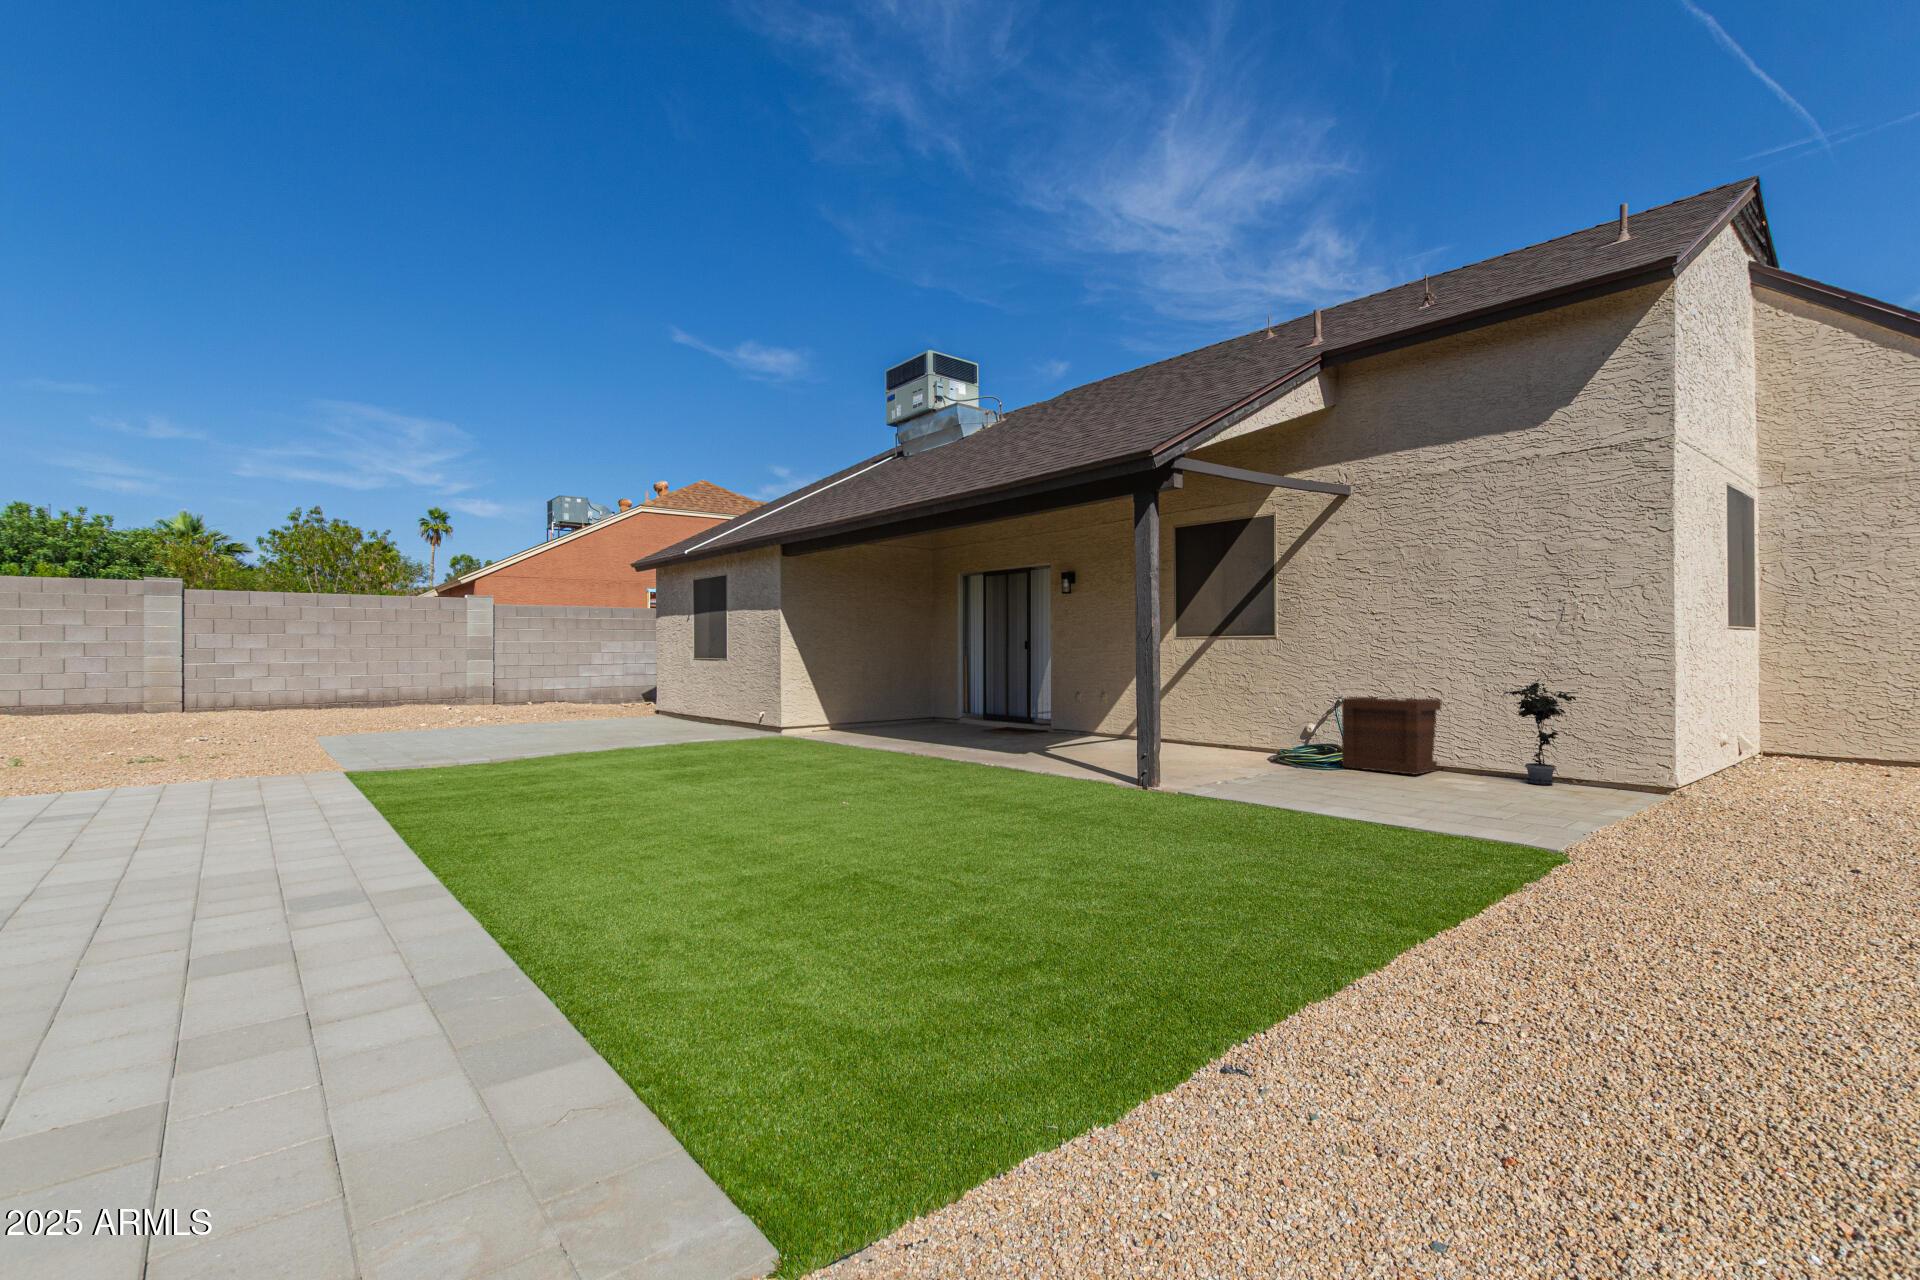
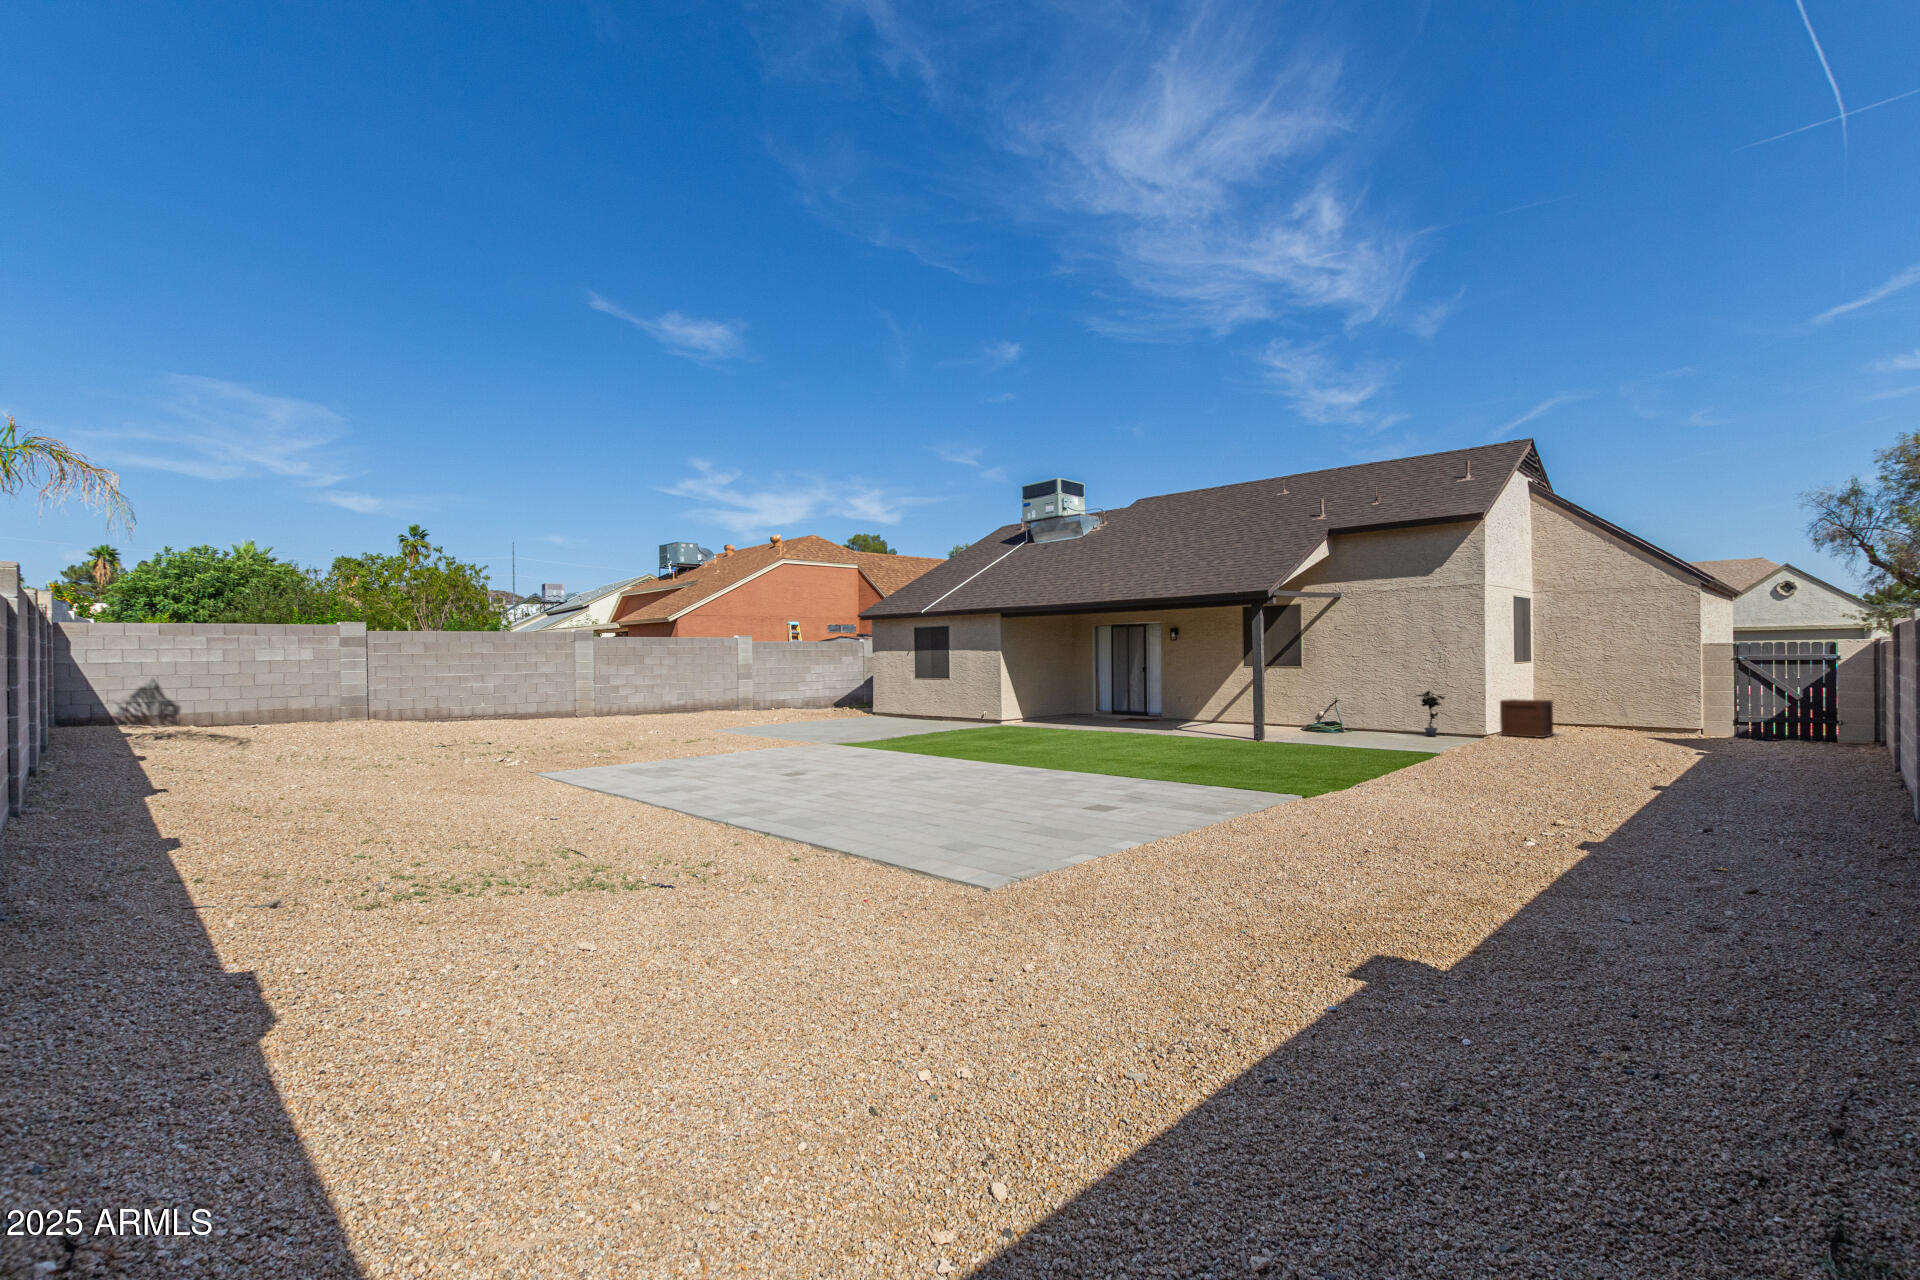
wooden crate: present [1342,697,1443,775] -> present [1500,699,1553,737]

